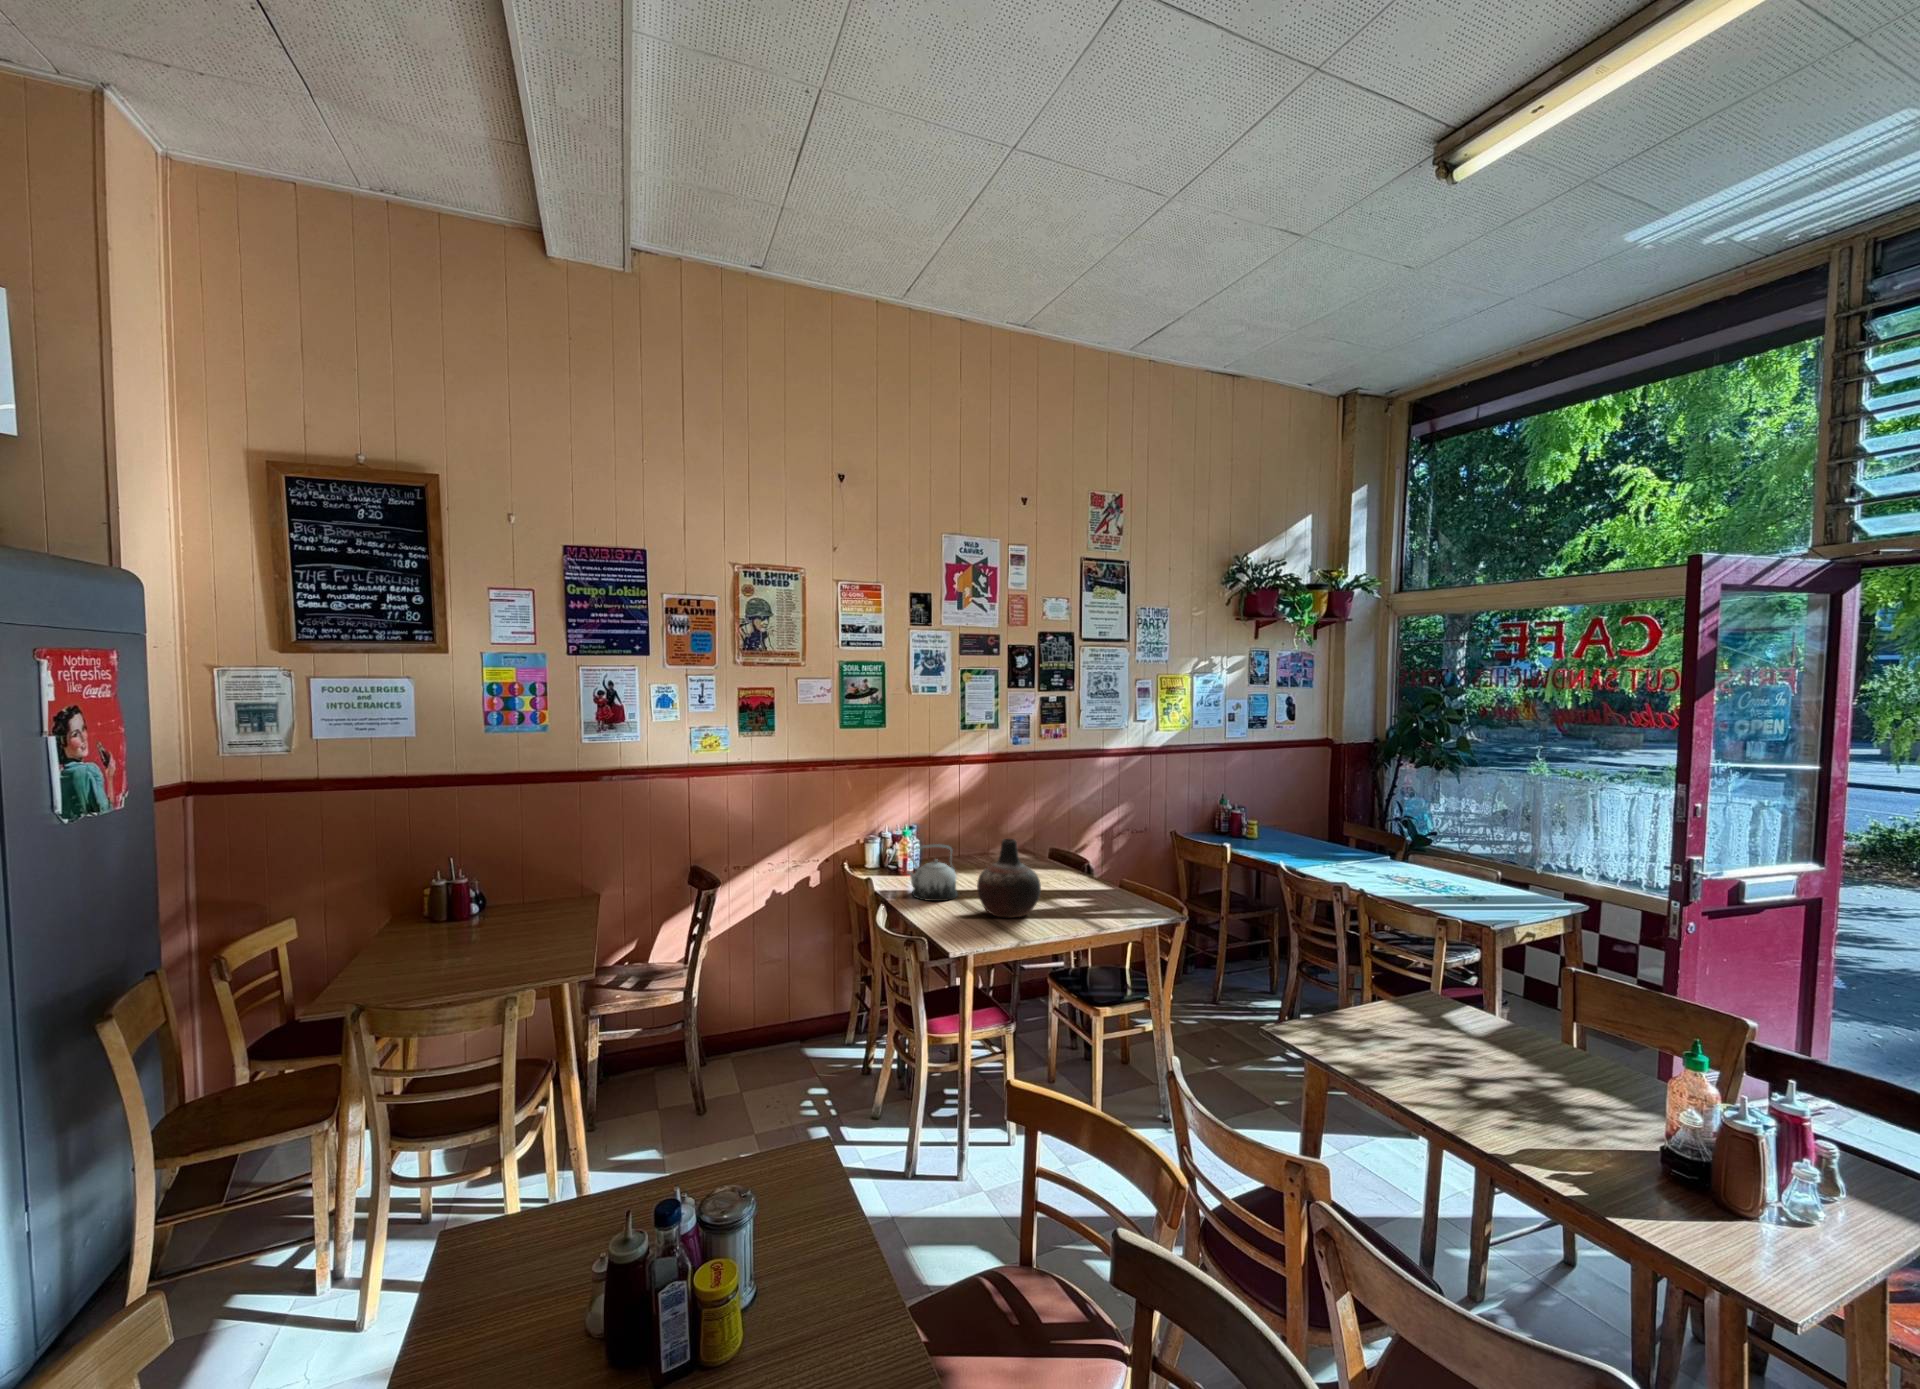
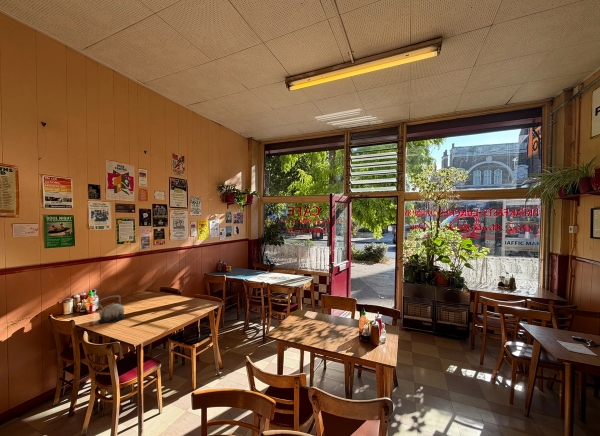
vase: present [977,839,1041,917] -> none [138,287,169,321]

